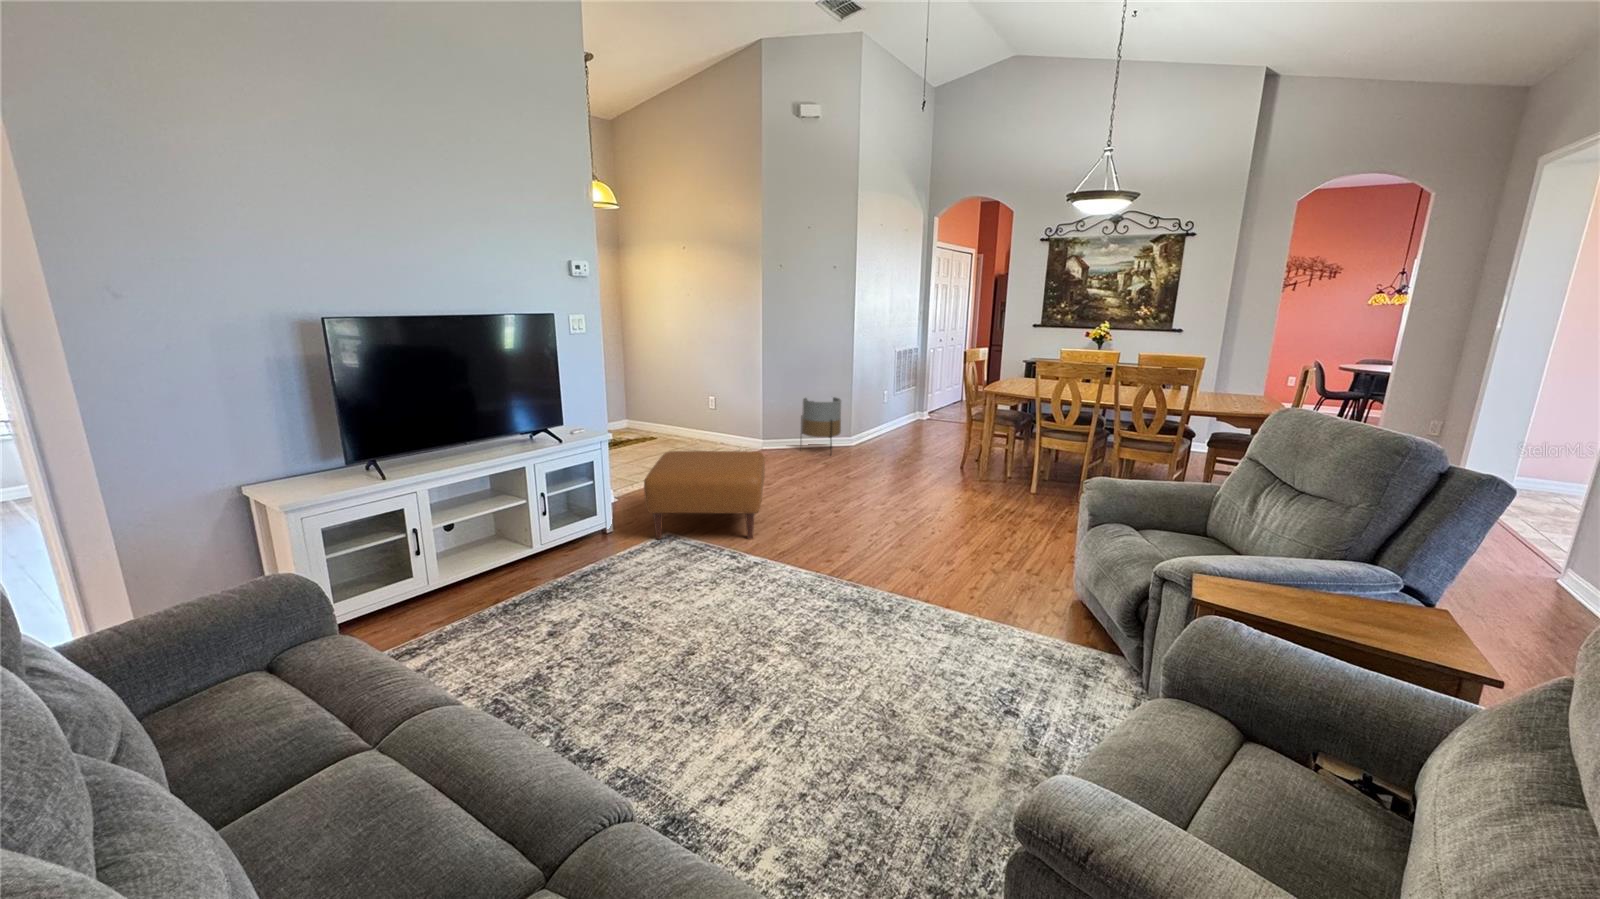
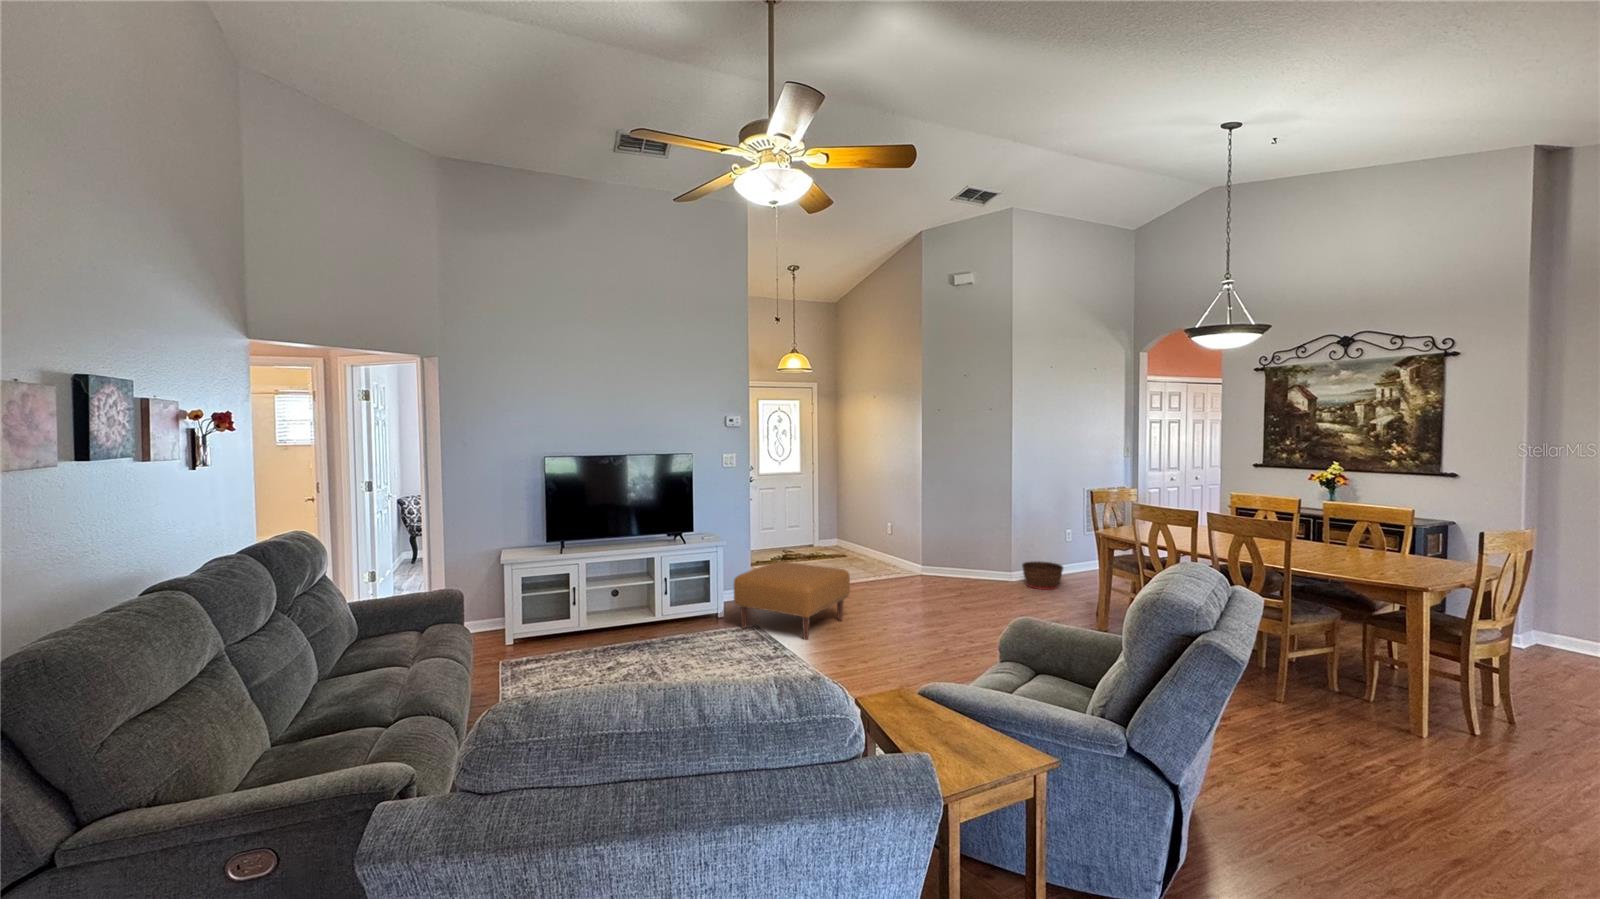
planter: present [801,397,841,447] -> none [953,529,992,589]
basket: none [862,422,899,449] -> present [1022,562,1063,590]

